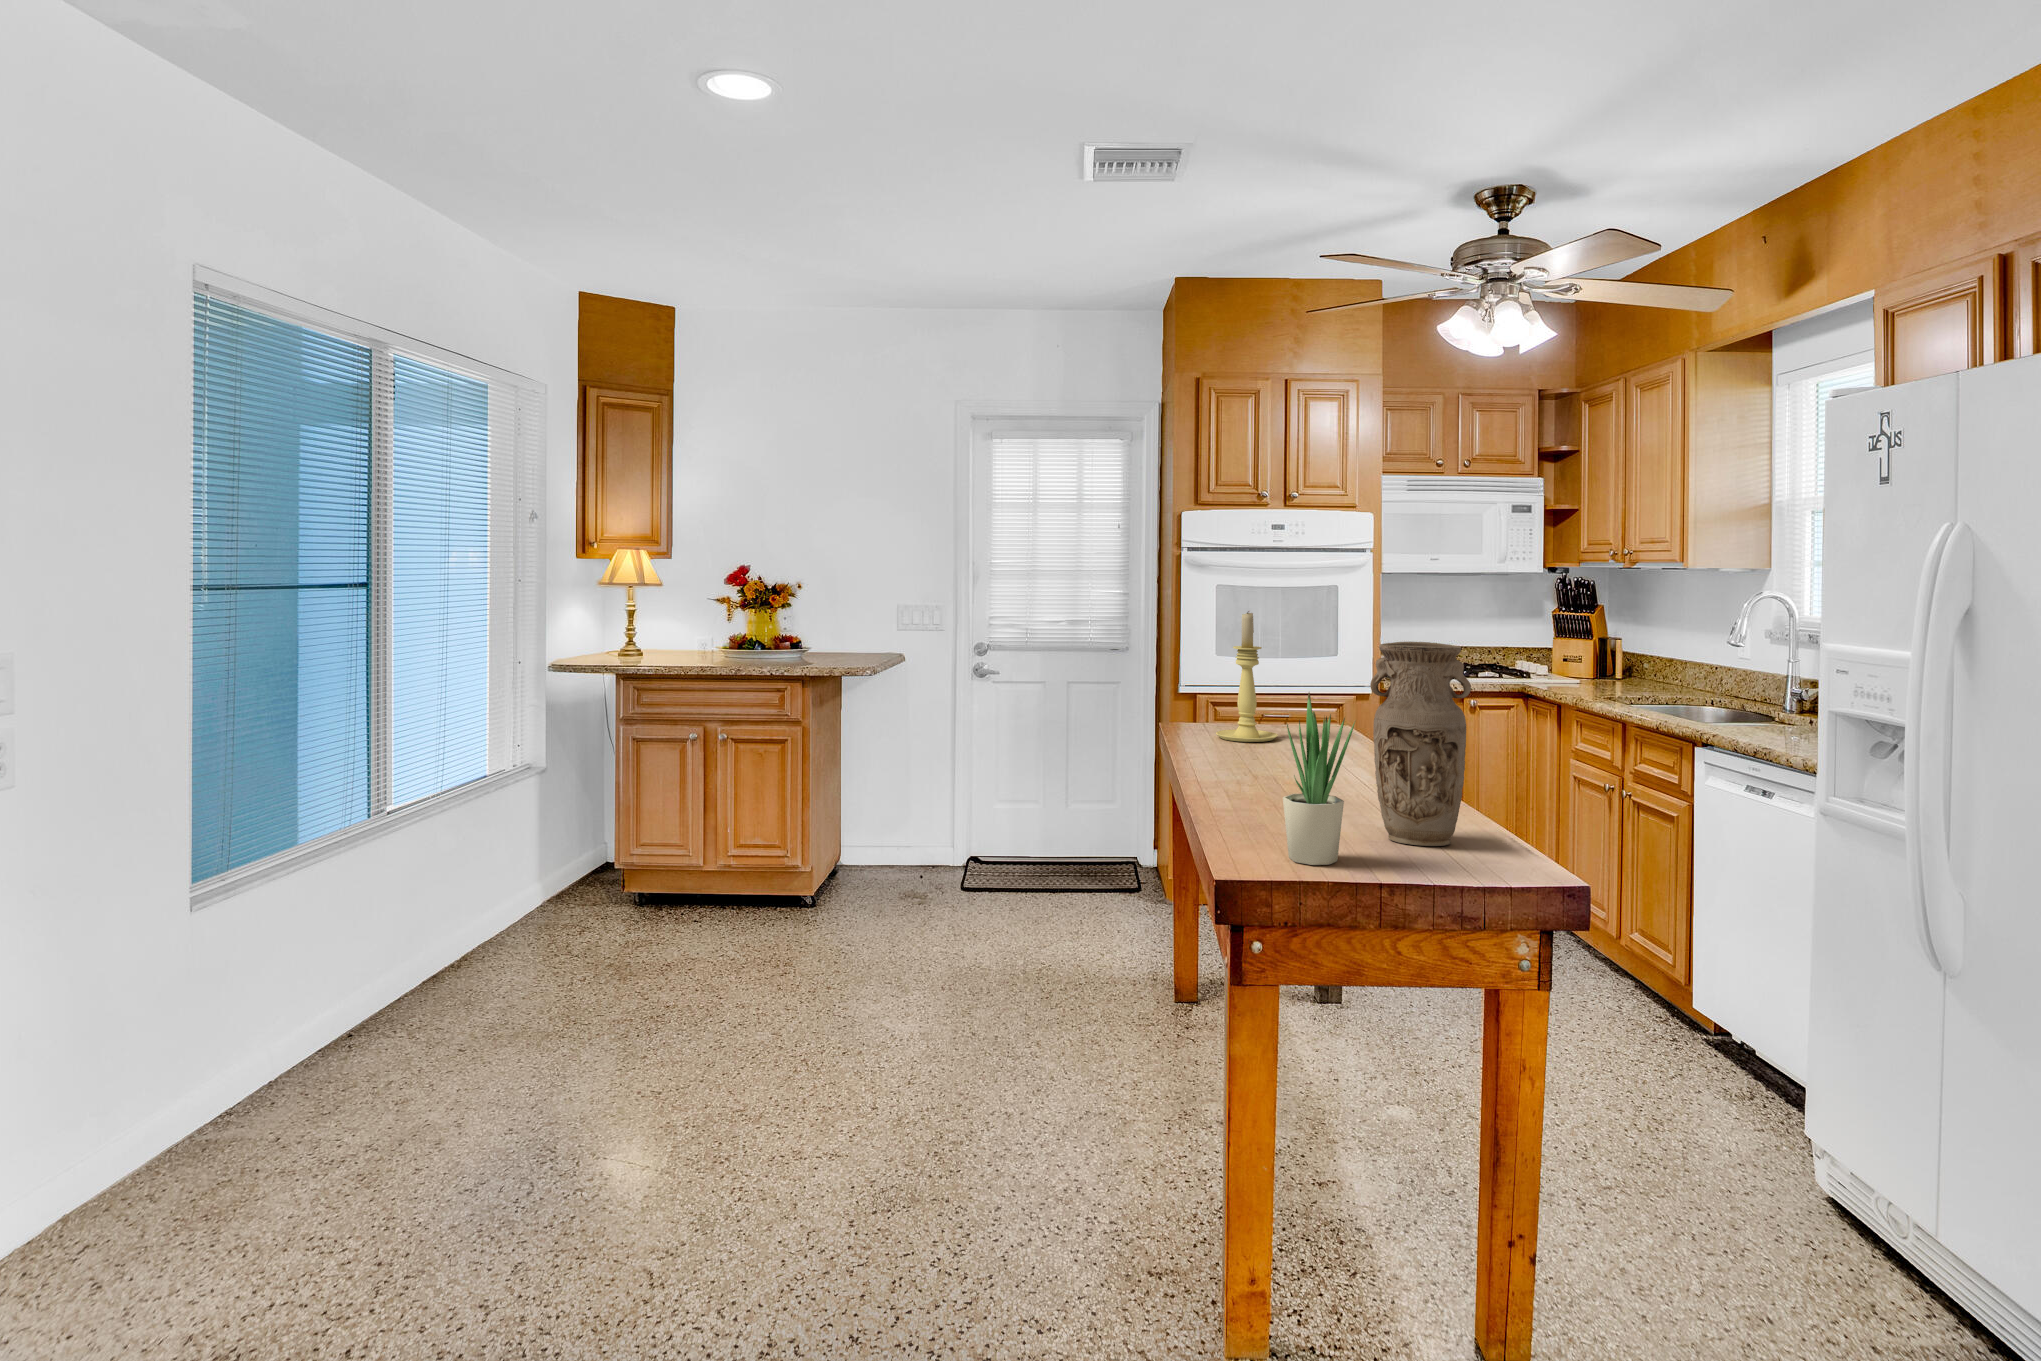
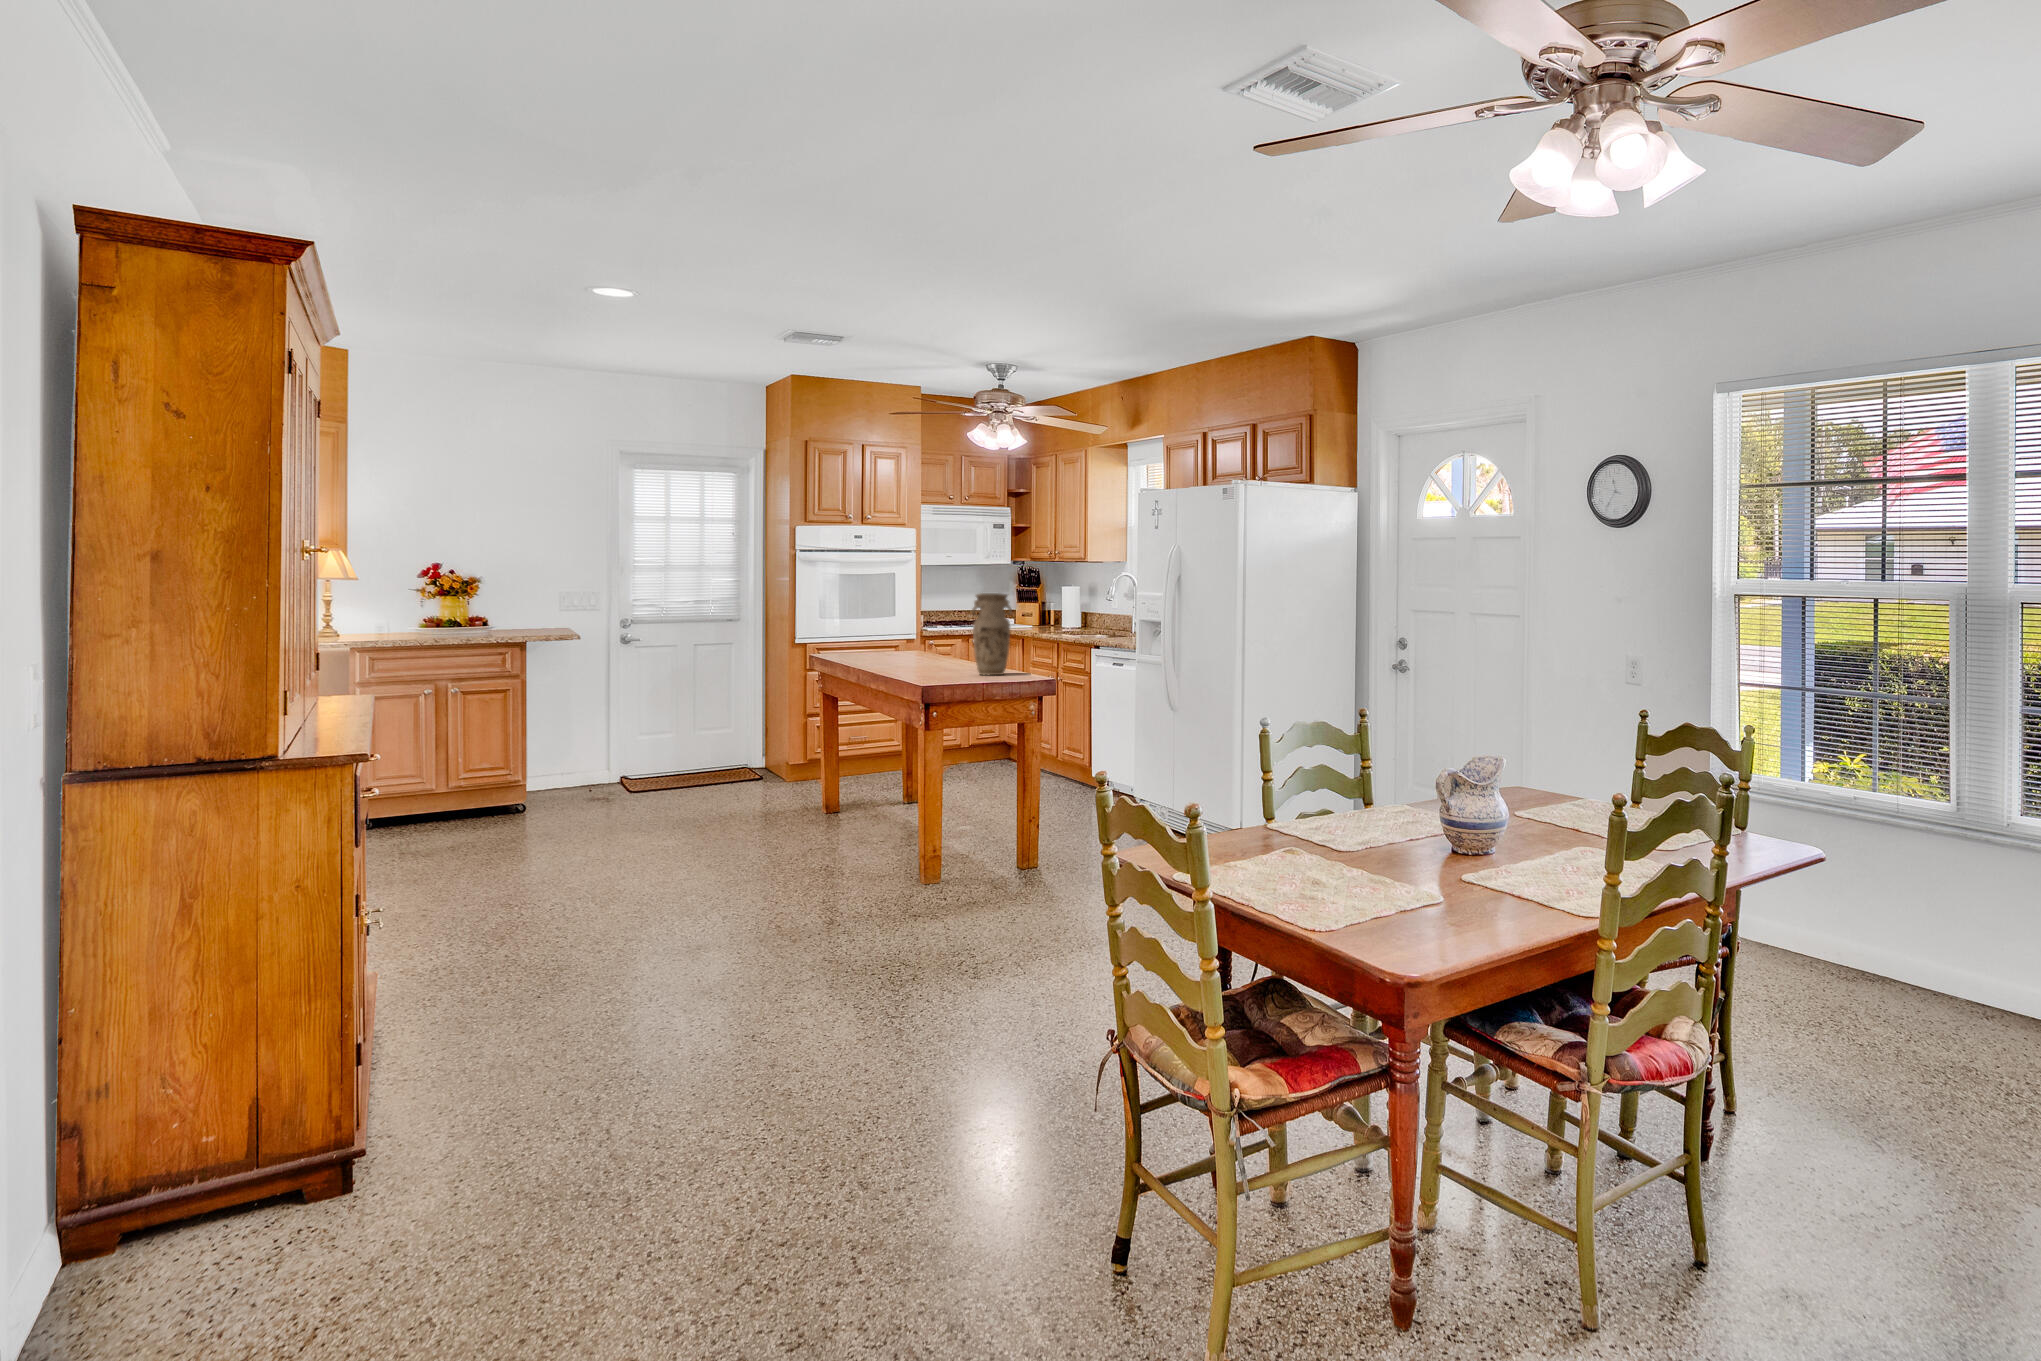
candle holder: present [1216,611,1278,742] -> none [858,586,893,656]
potted plant: present [1283,693,1355,865] -> none [944,612,973,681]

